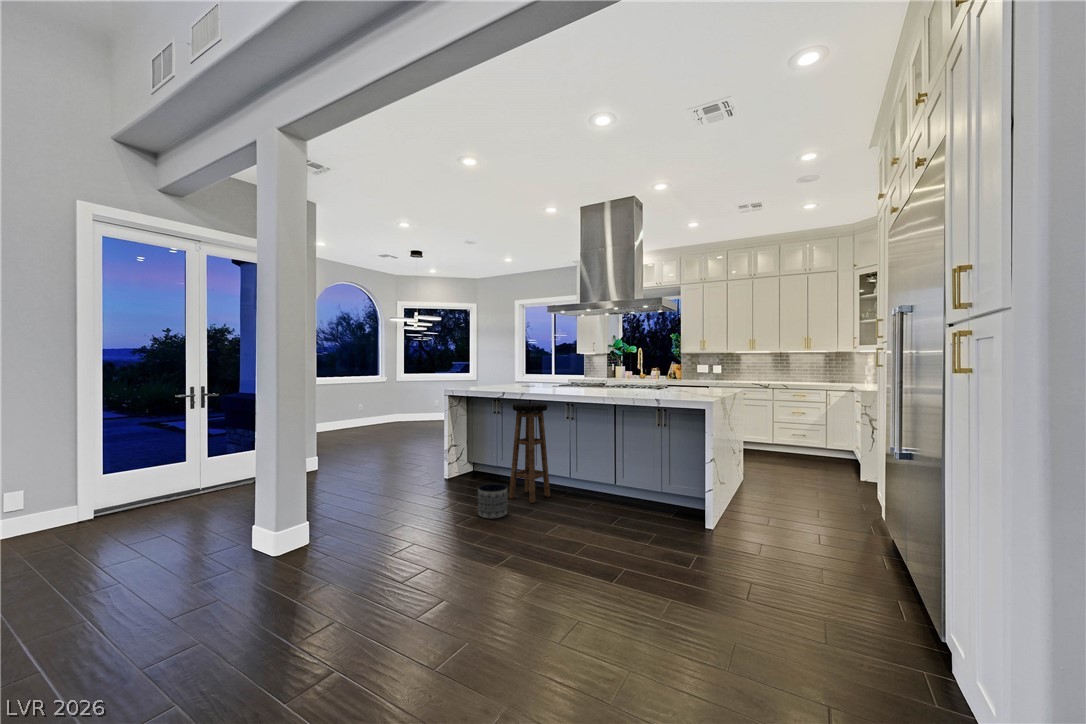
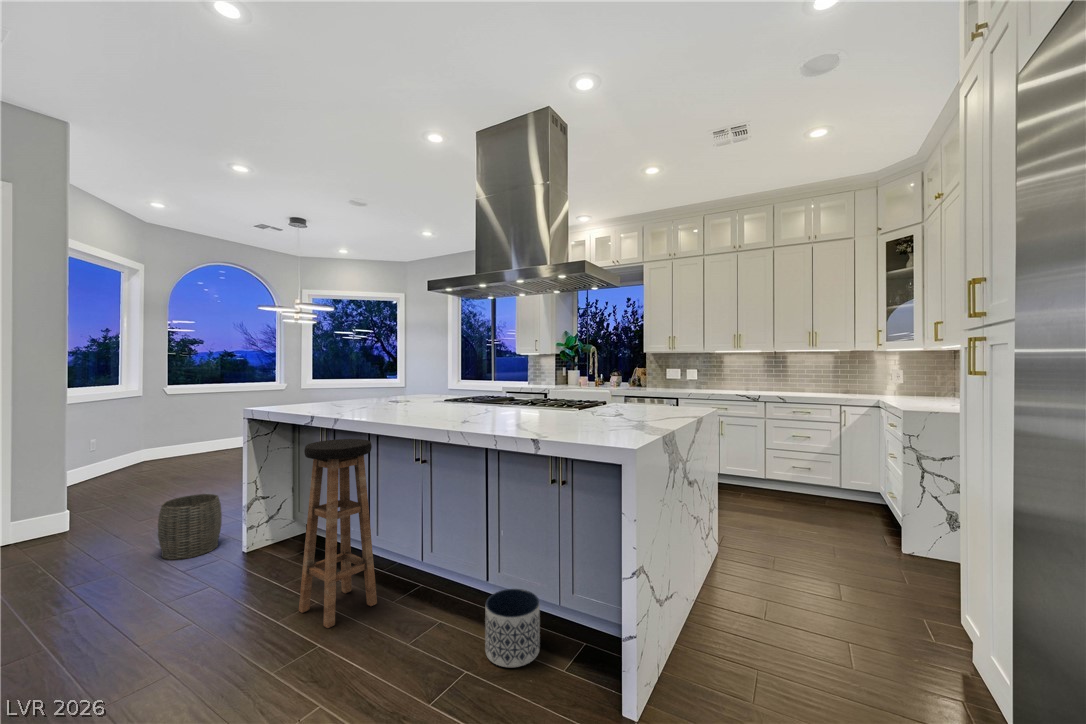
woven basket: none [394,443,426,480] -> present [158,494,222,560]
planter: present [478,484,507,518] -> present [485,589,540,667]

